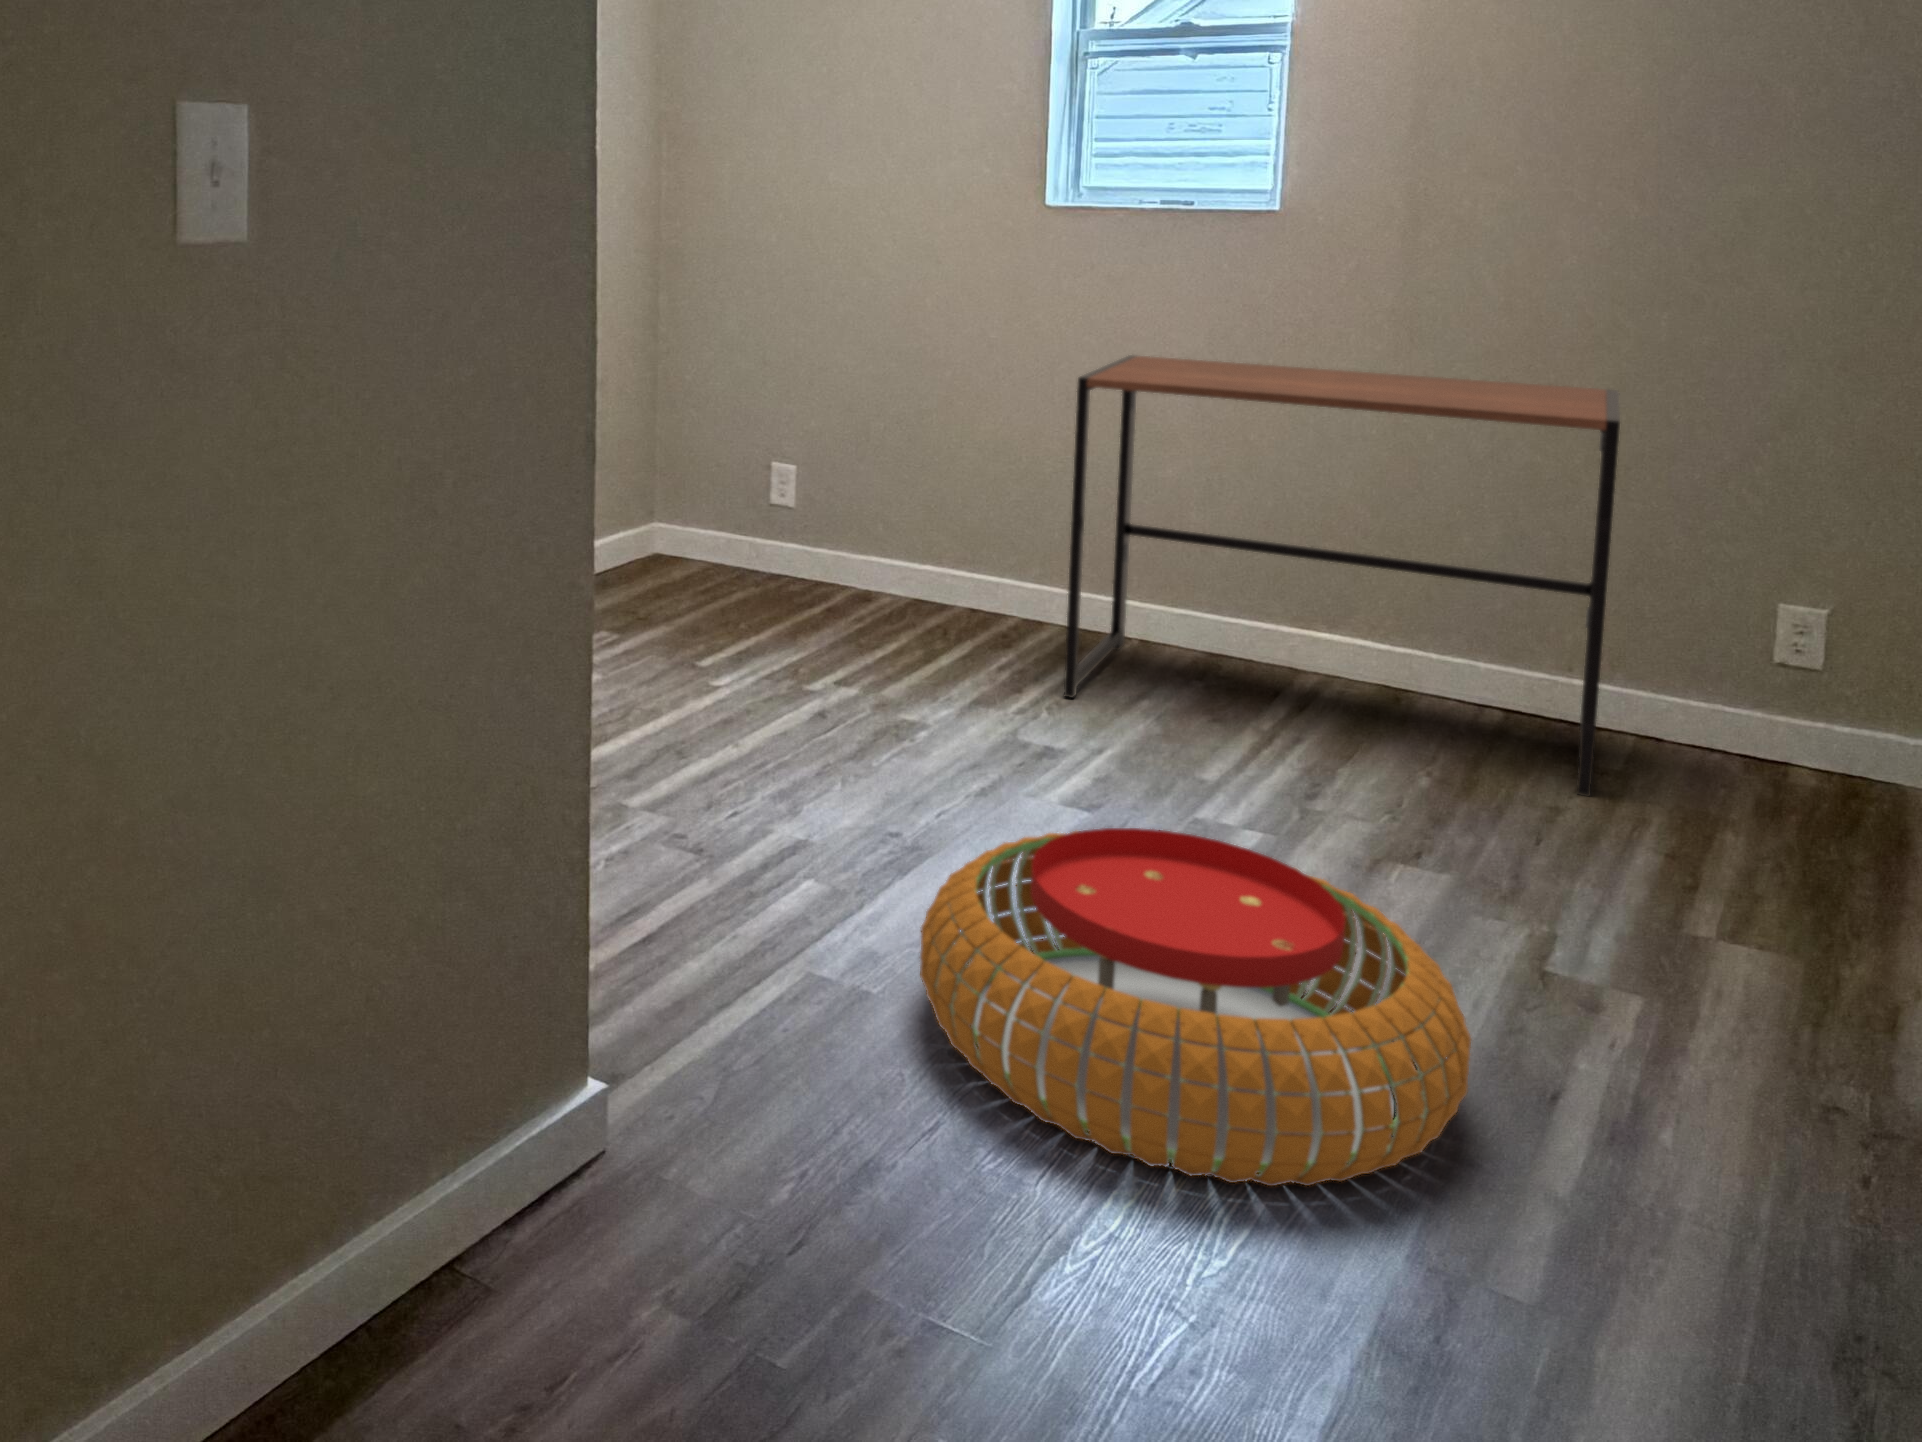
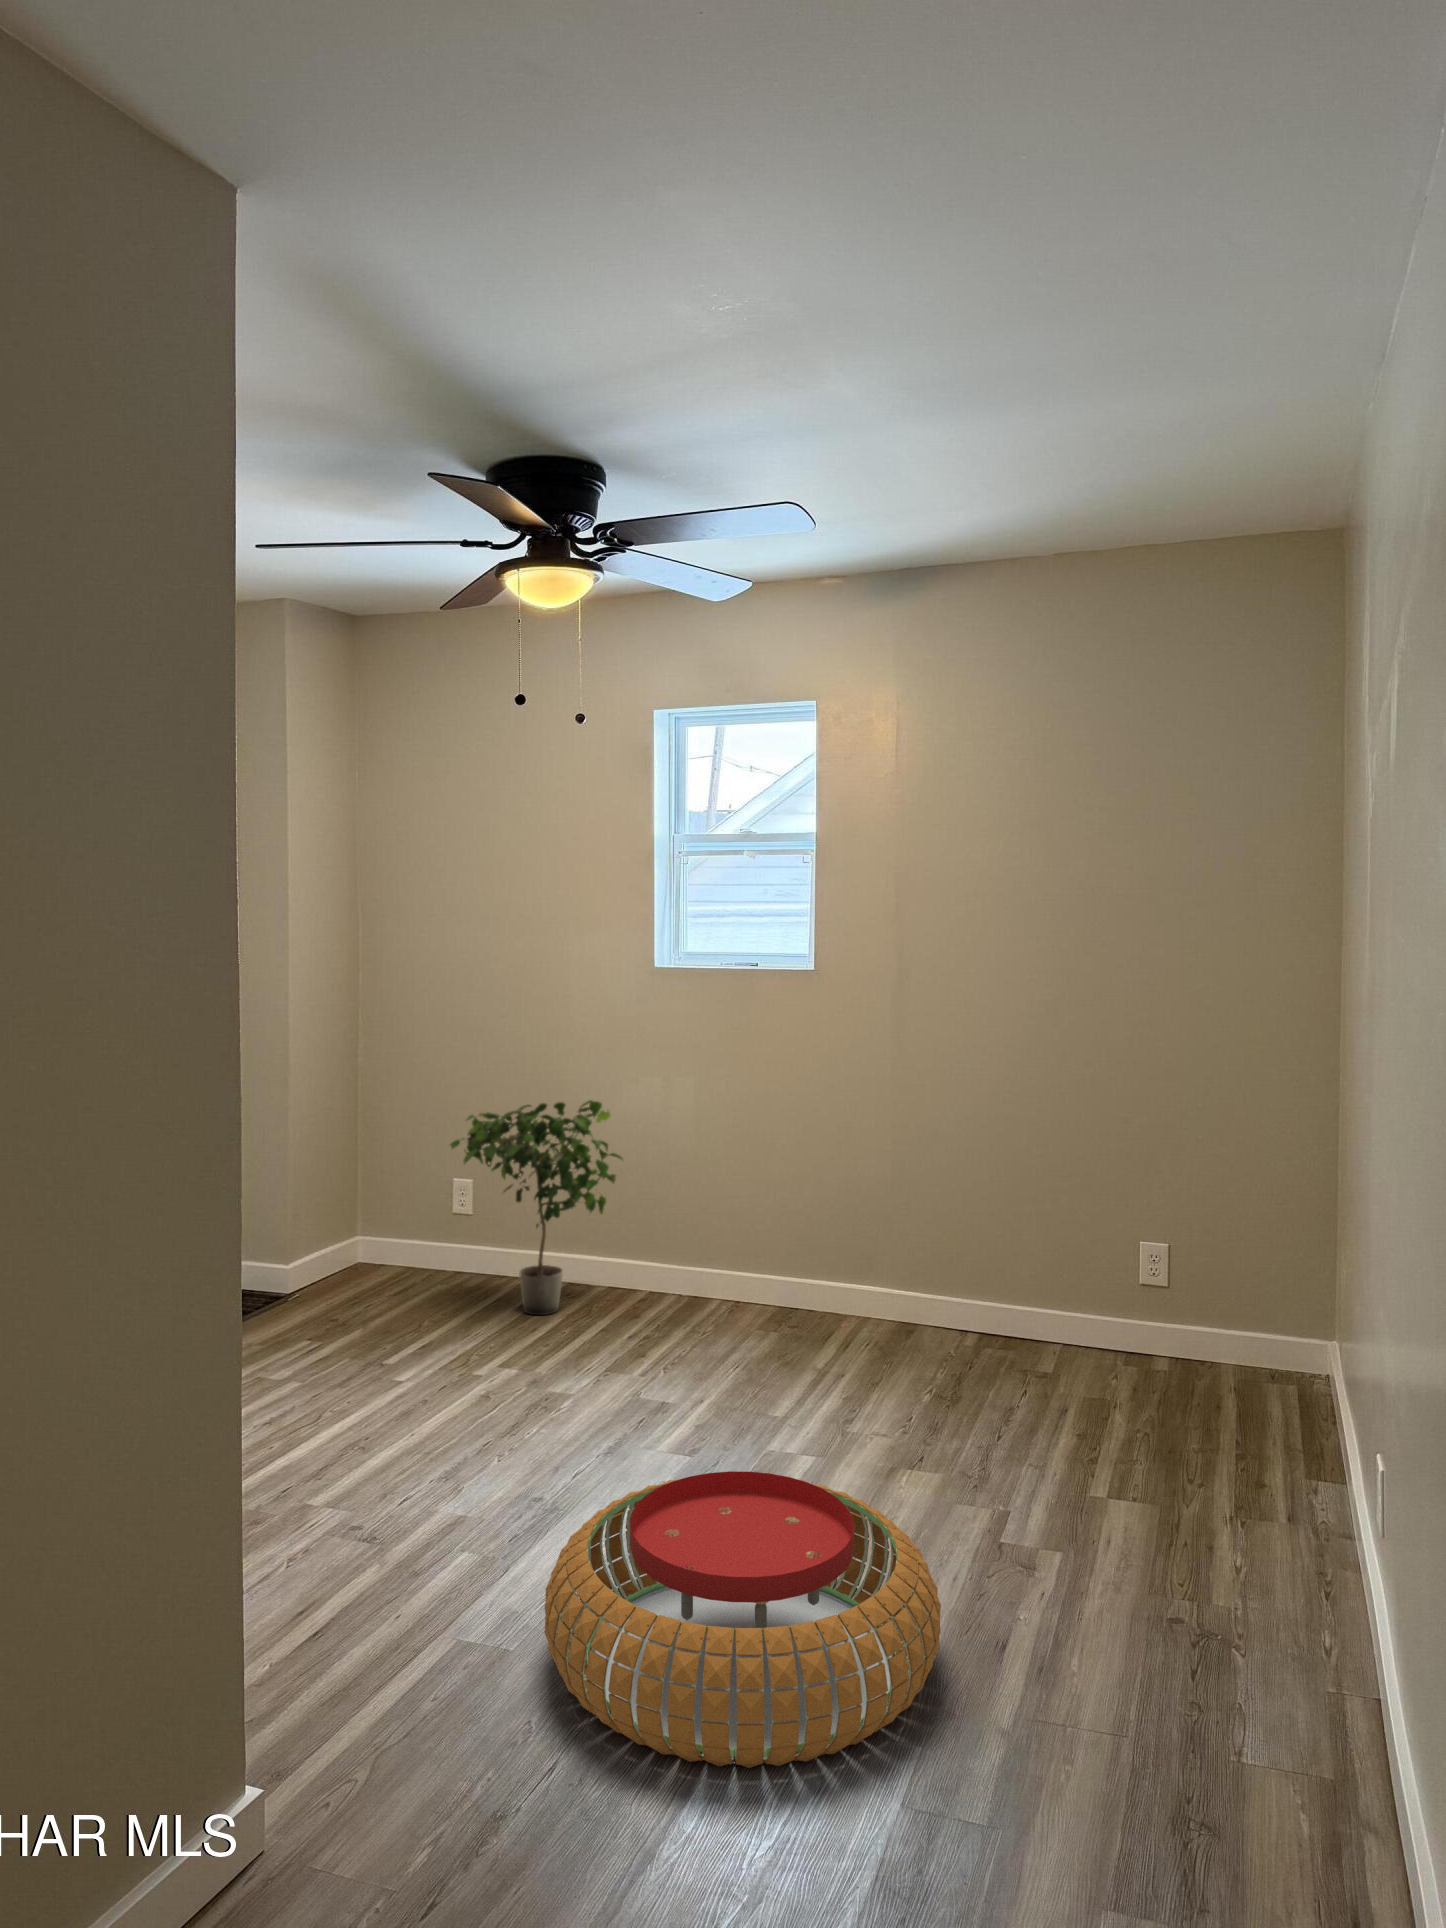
desk: present [1064,355,1620,796] -> none [676,1082,1026,1387]
potted plant: none [770,371,996,631] -> present [450,1100,622,1315]

